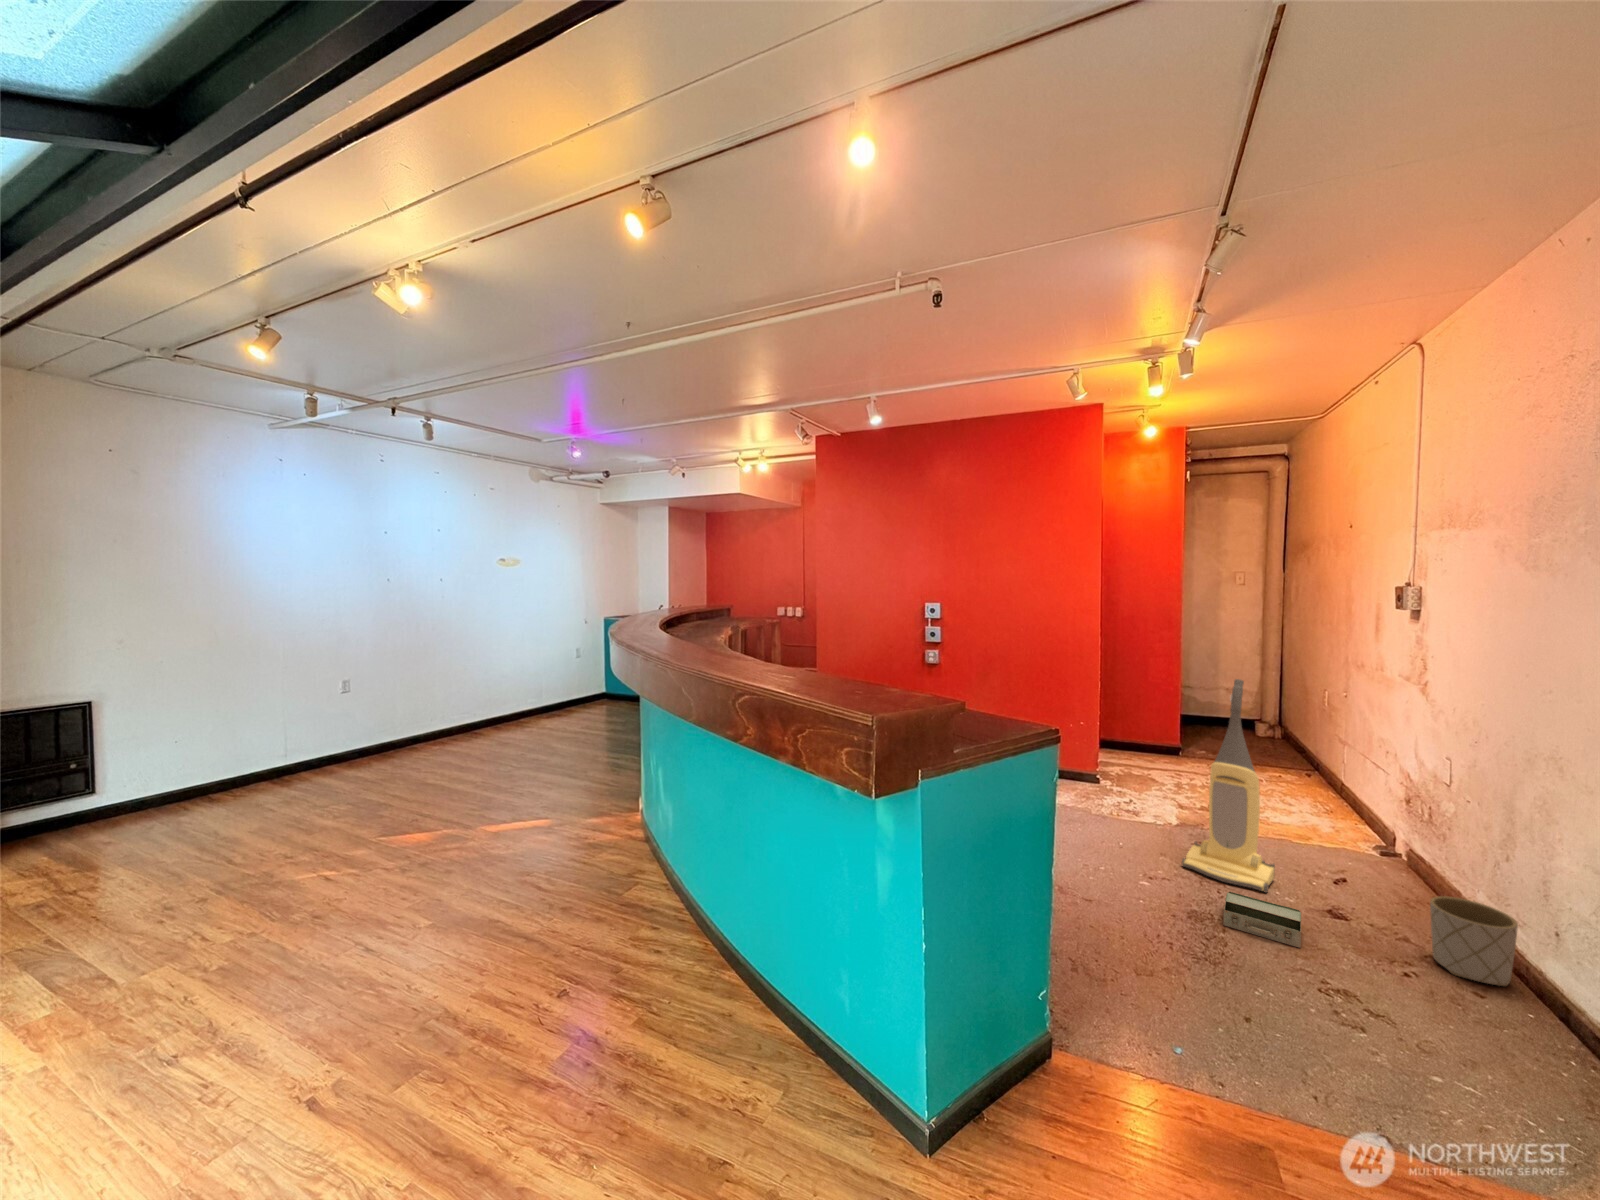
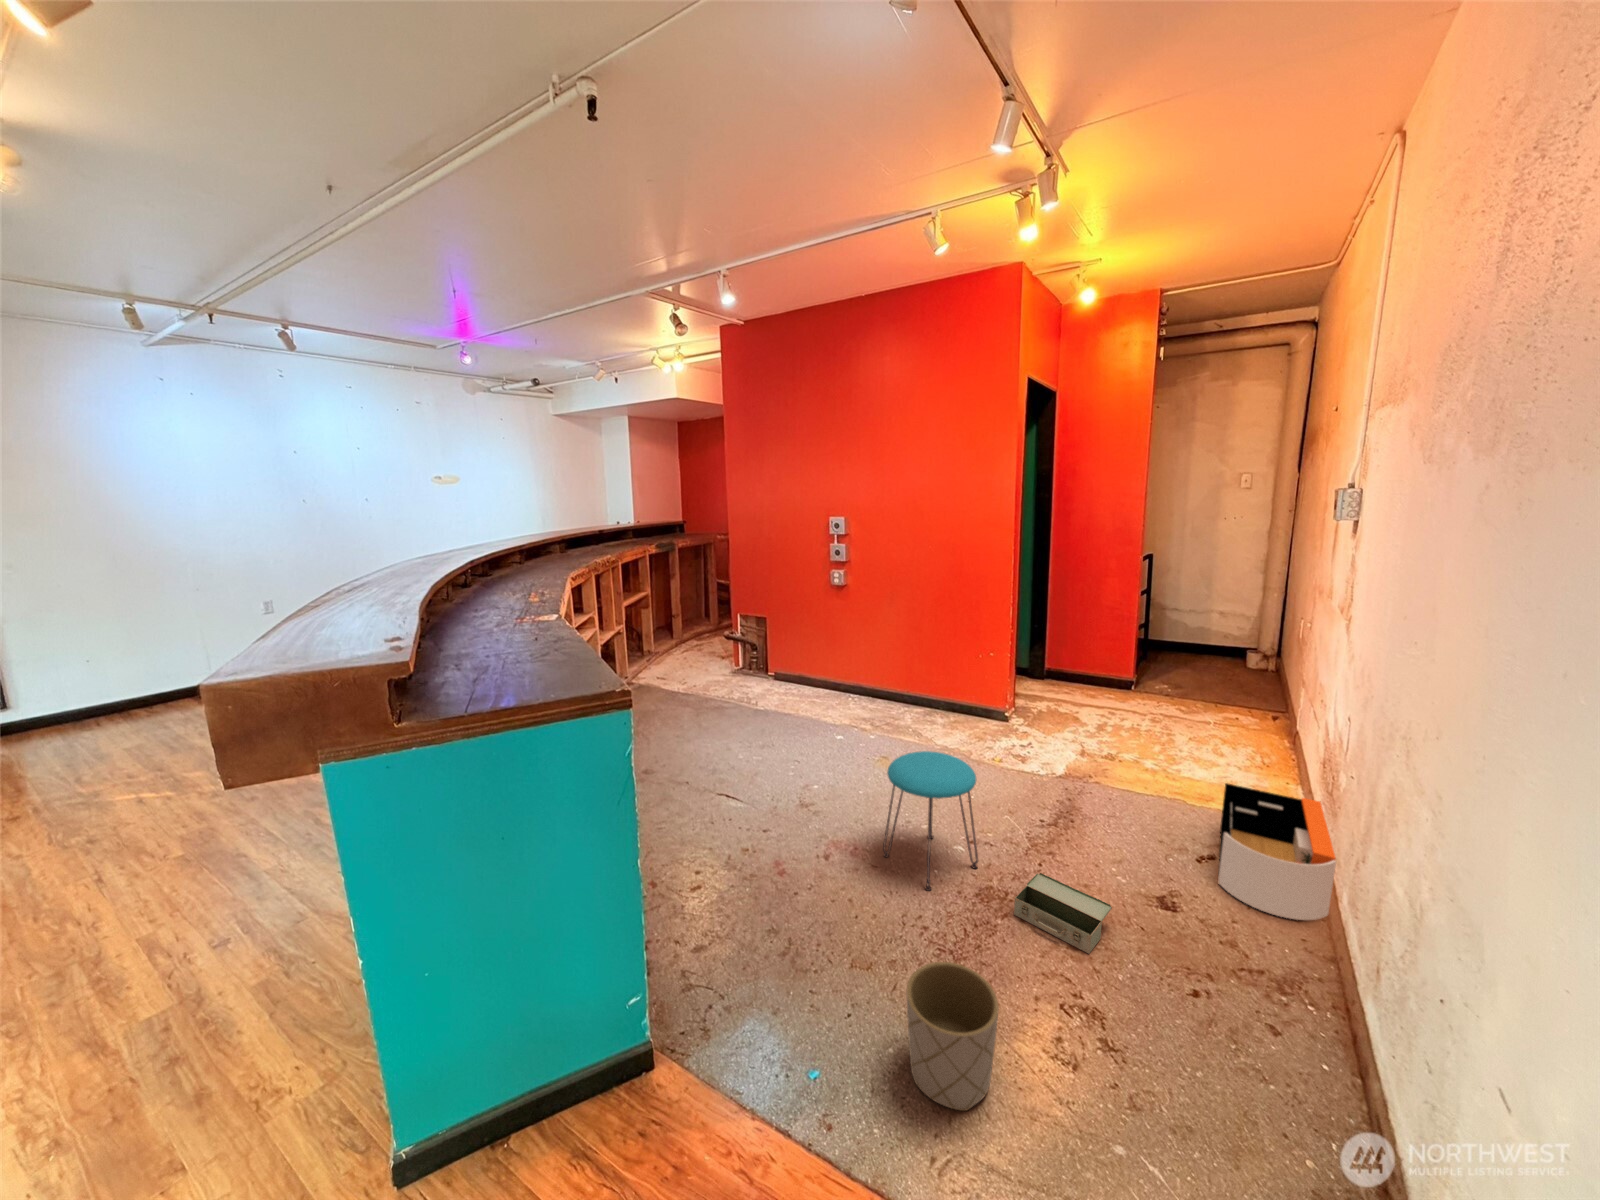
vacuum cleaner: present [1182,679,1275,892] -> none [1023,614,1128,873]
stool: none [1084,796,1169,913] -> present [883,751,978,891]
storage bin: none [1328,818,1449,916] -> present [1218,783,1336,920]
planter: present [1430,896,1518,986] -> present [906,962,999,1111]

